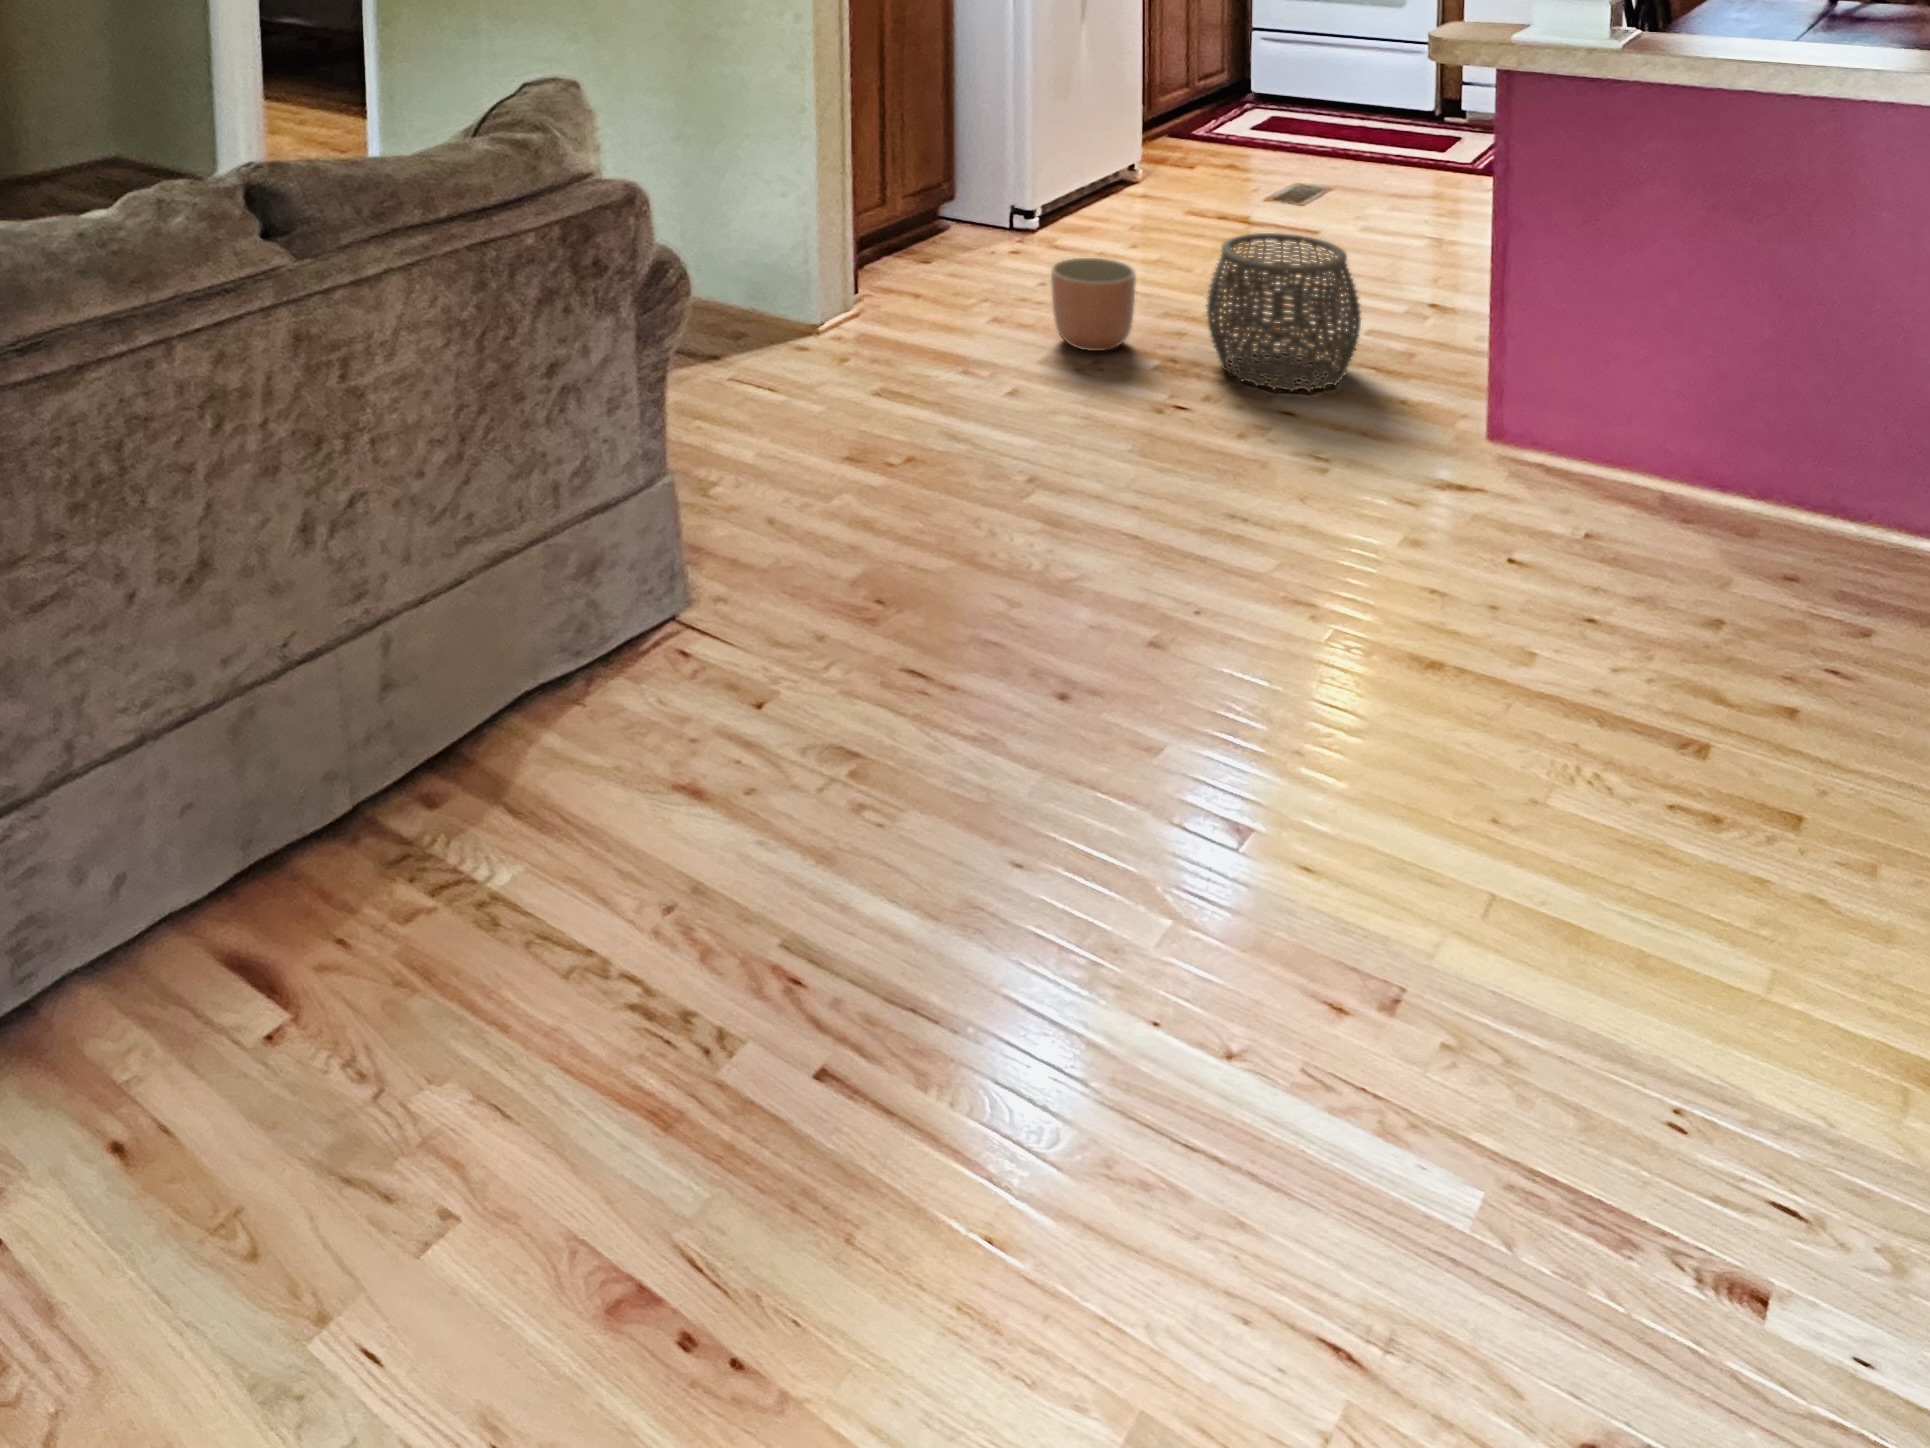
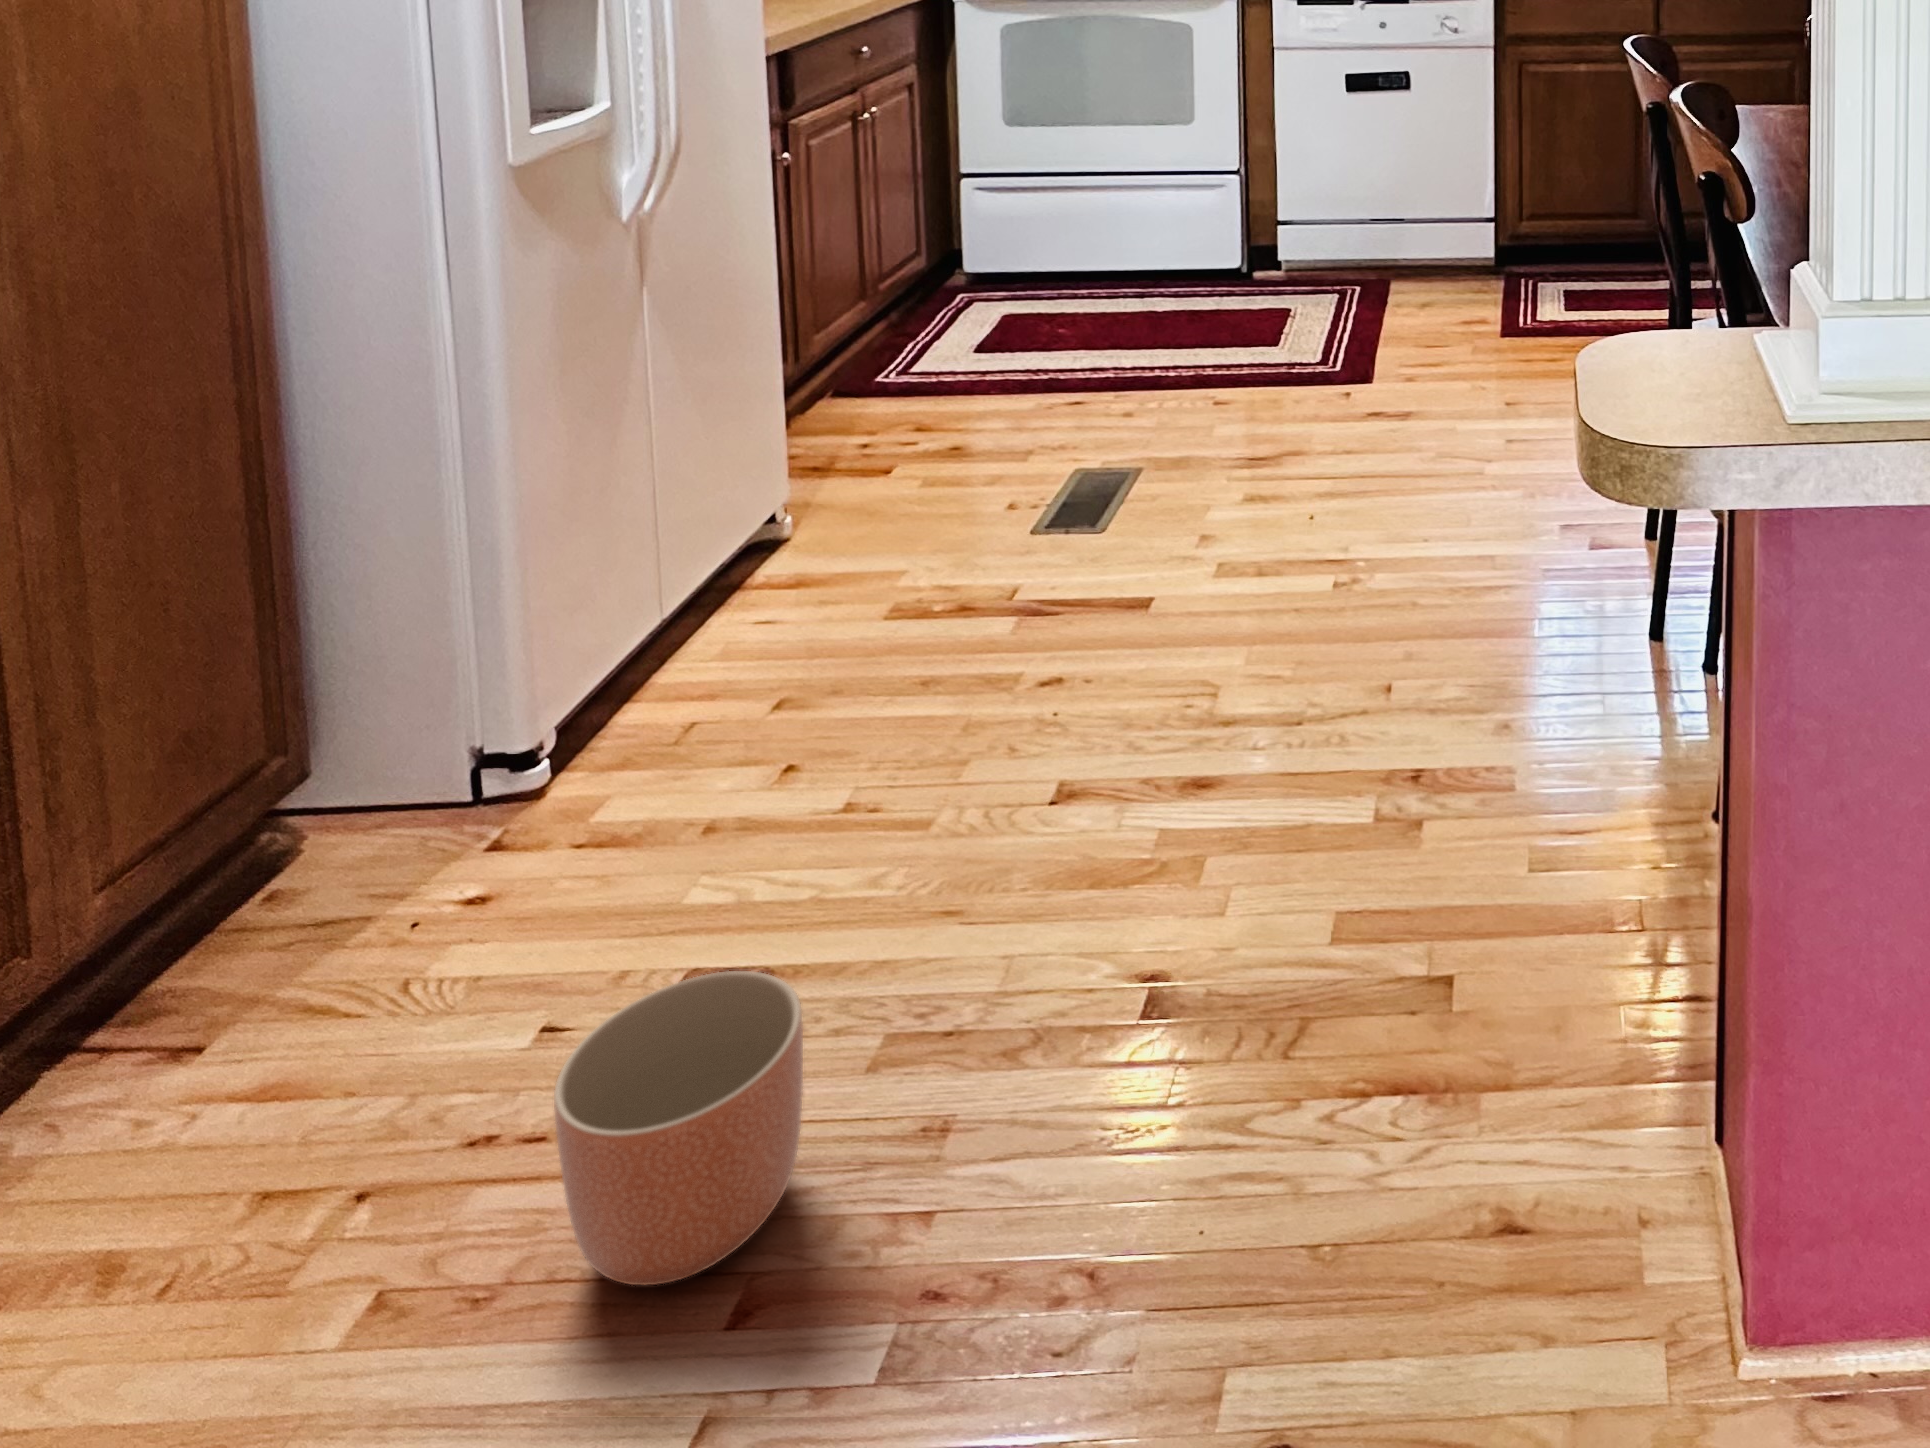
woven basket: present [1207,233,1361,391] -> none [990,778,1340,1233]

